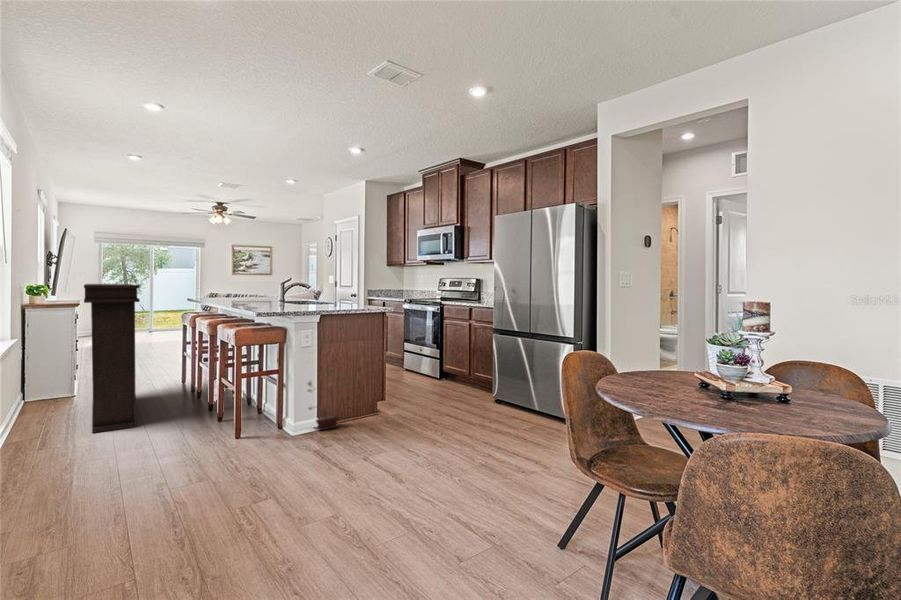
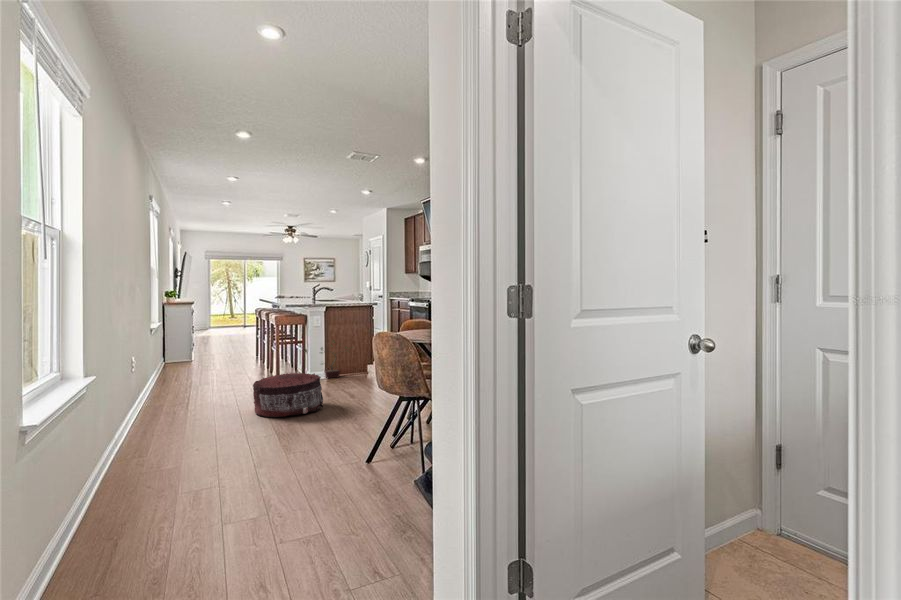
console table: present [84,284,140,433] -> none [195,289,225,376]
pouf: none [224,448,366,563] -> present [253,373,323,417]

